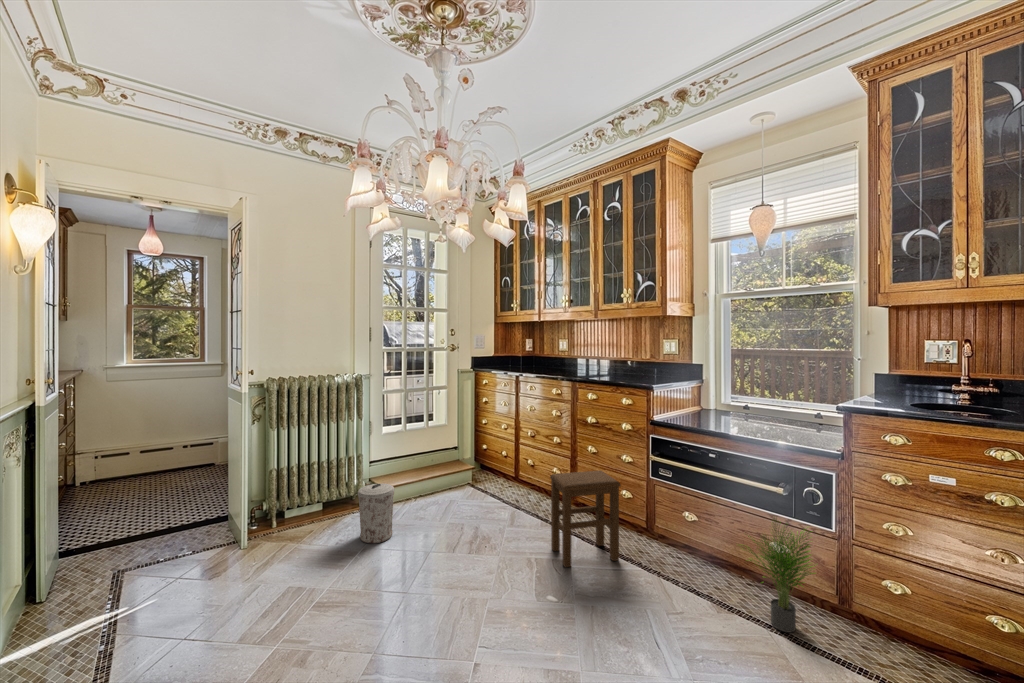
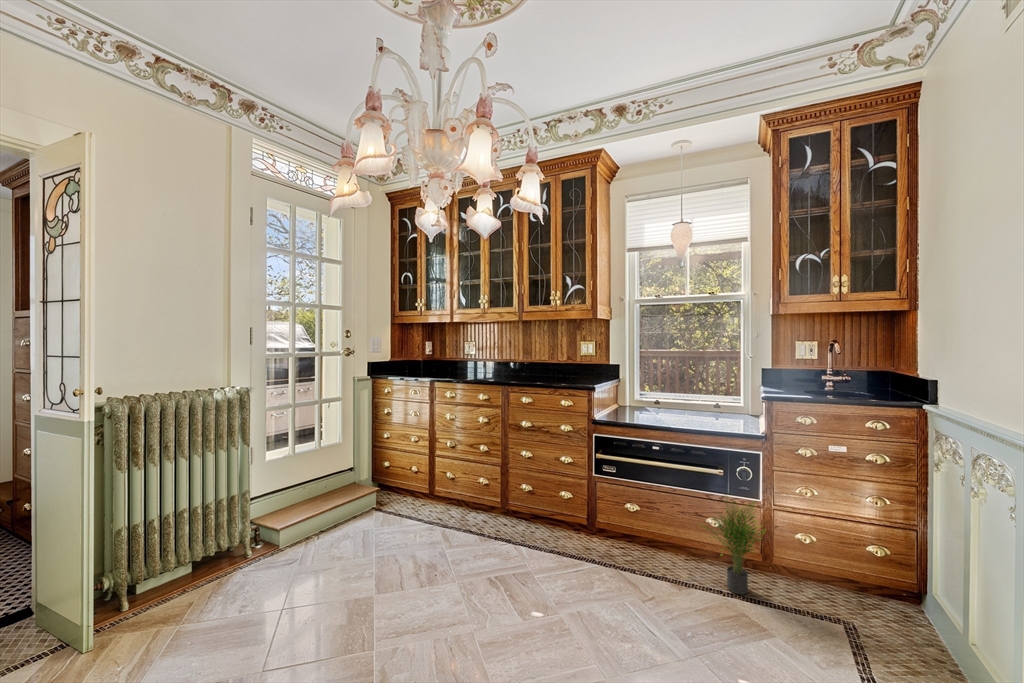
stool: present [550,471,621,567] -> none [506,473,579,579]
trash can: present [358,484,395,543] -> none [269,521,319,601]

